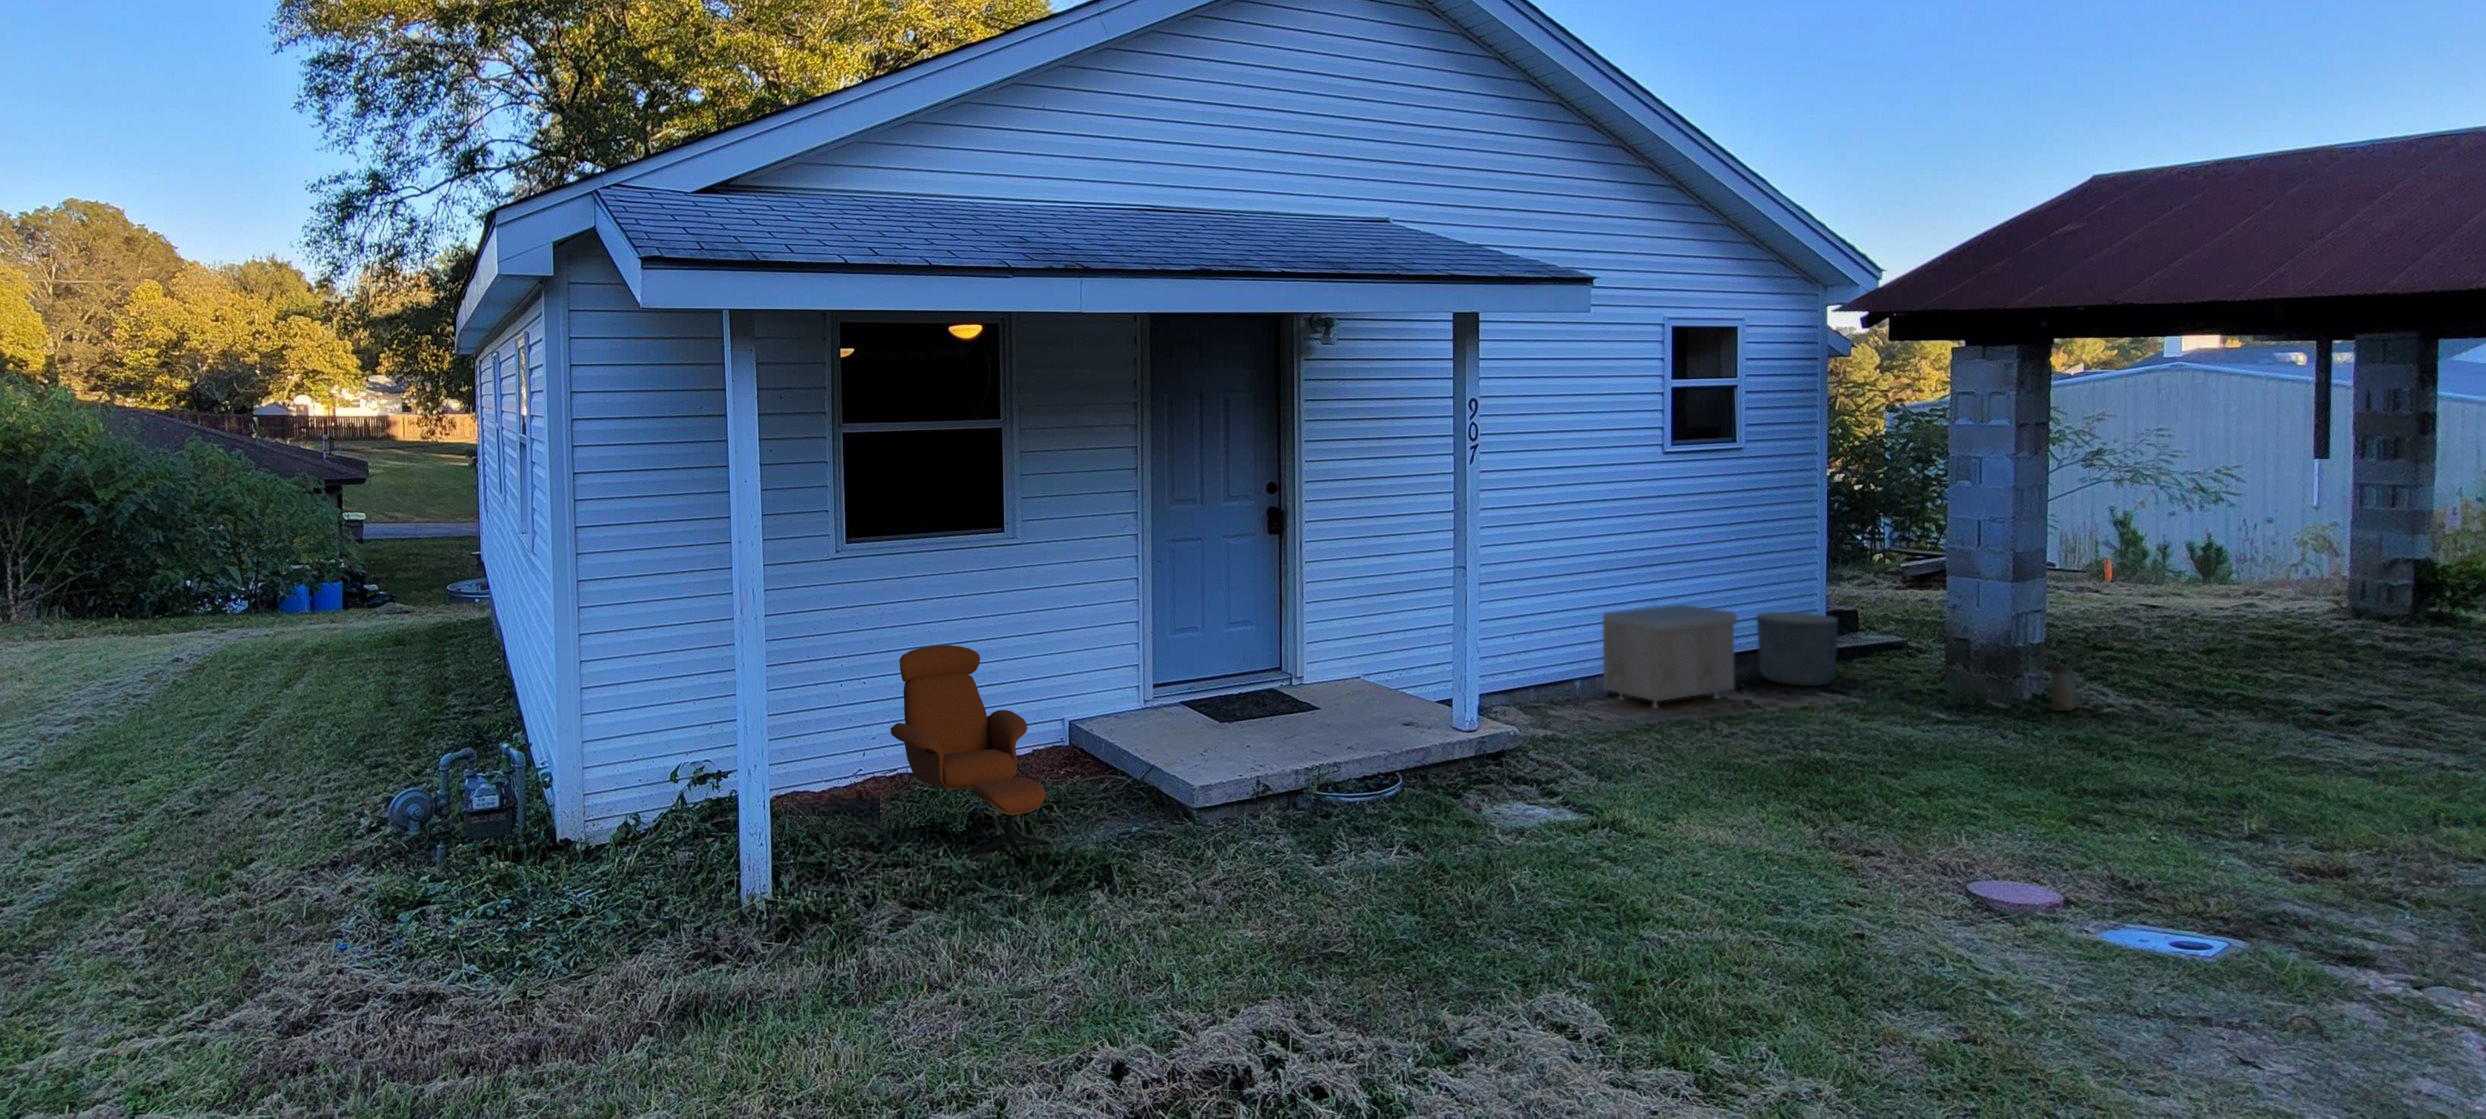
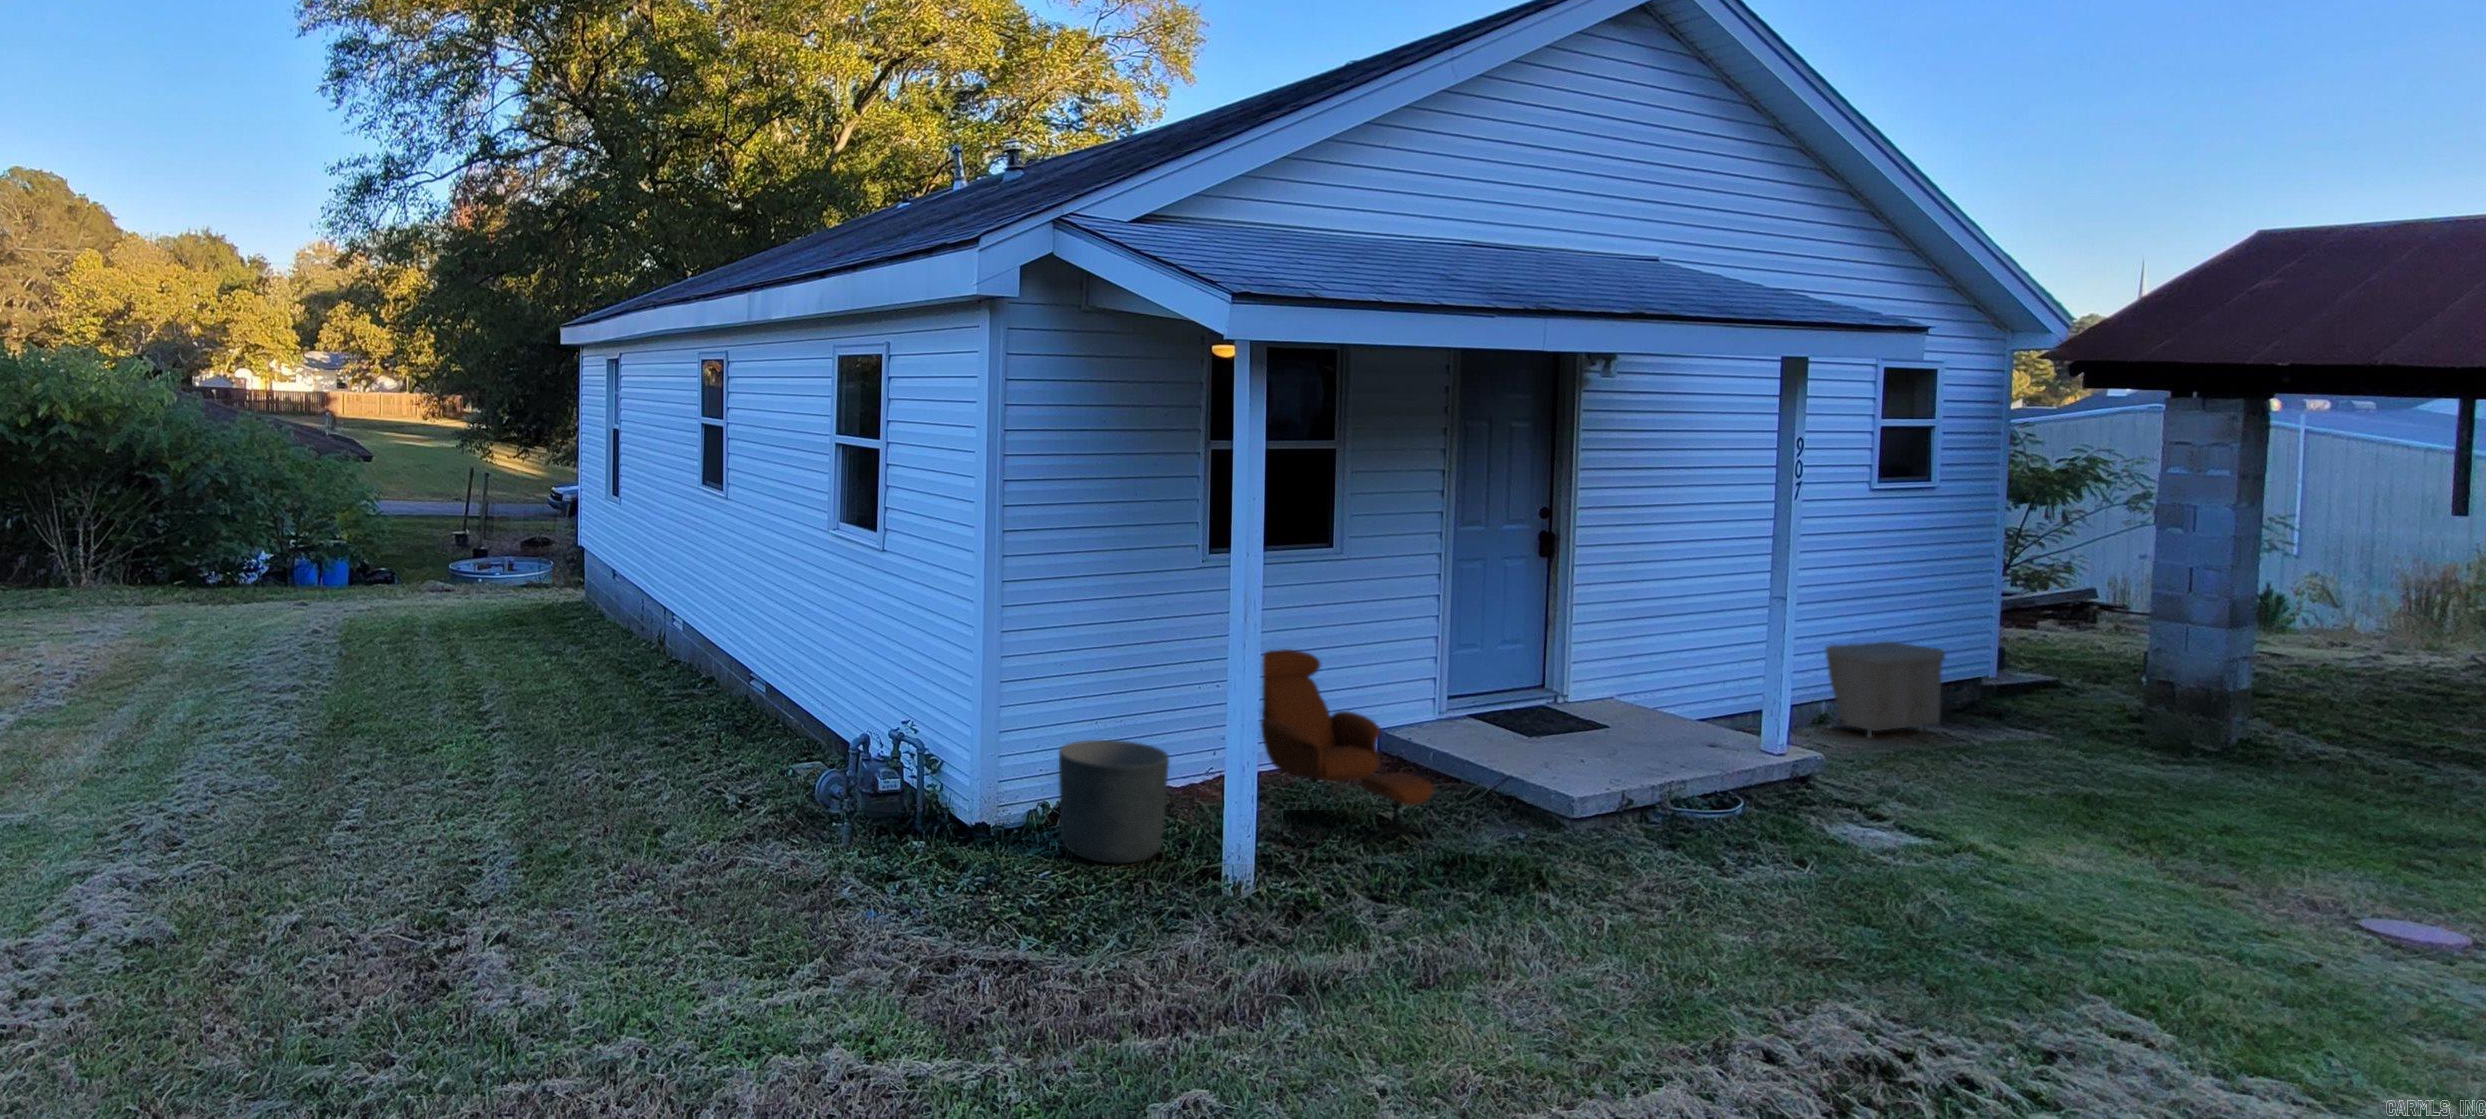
planter: present [1757,612,1838,686] -> present [1059,740,1169,863]
woven basket: present [2048,651,2080,711] -> none [2254,693,2291,756]

